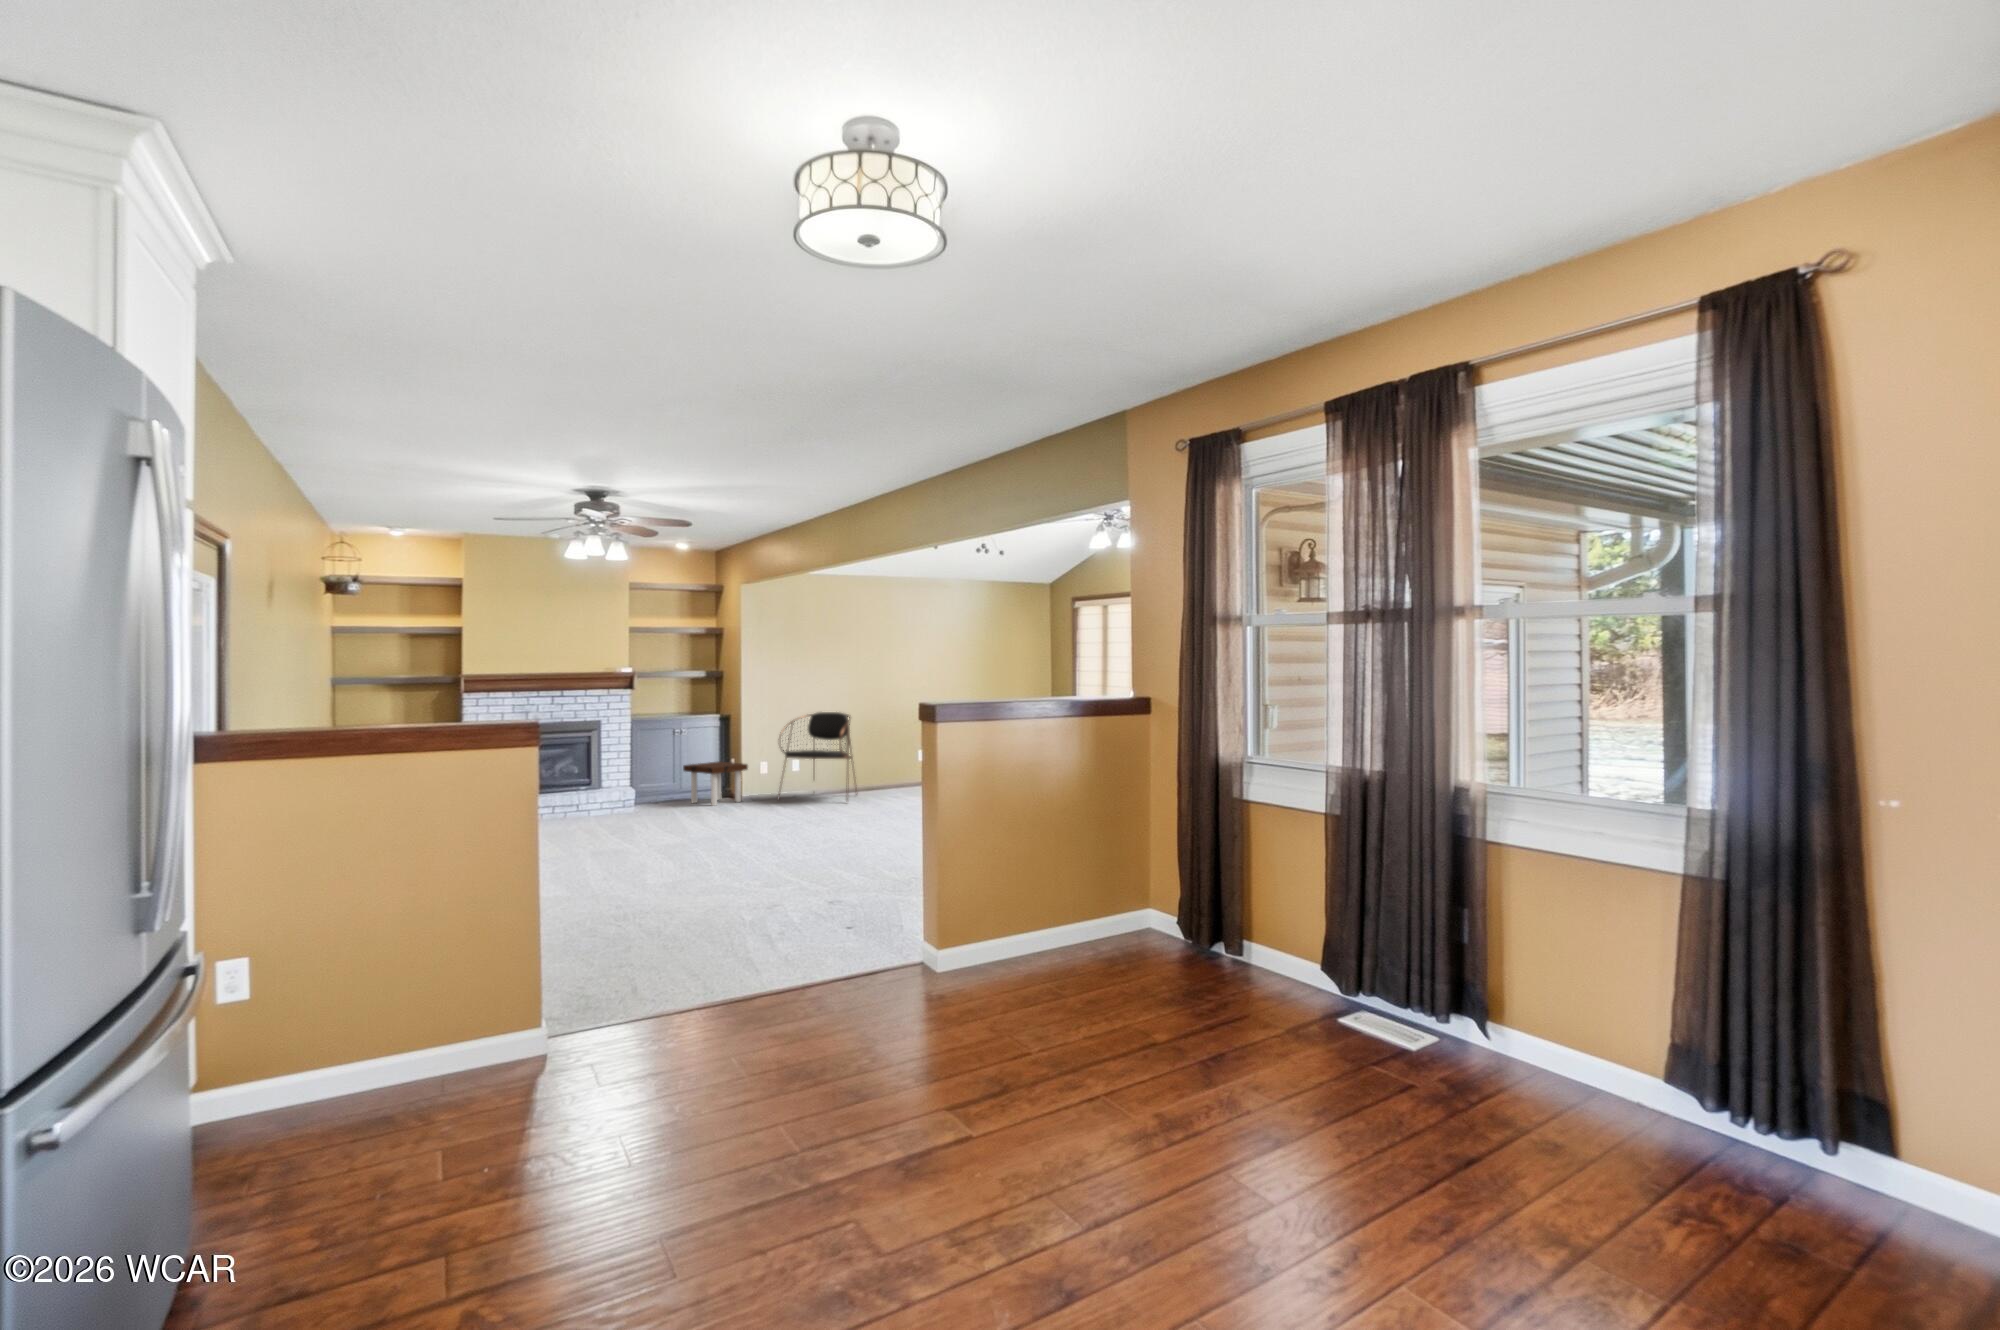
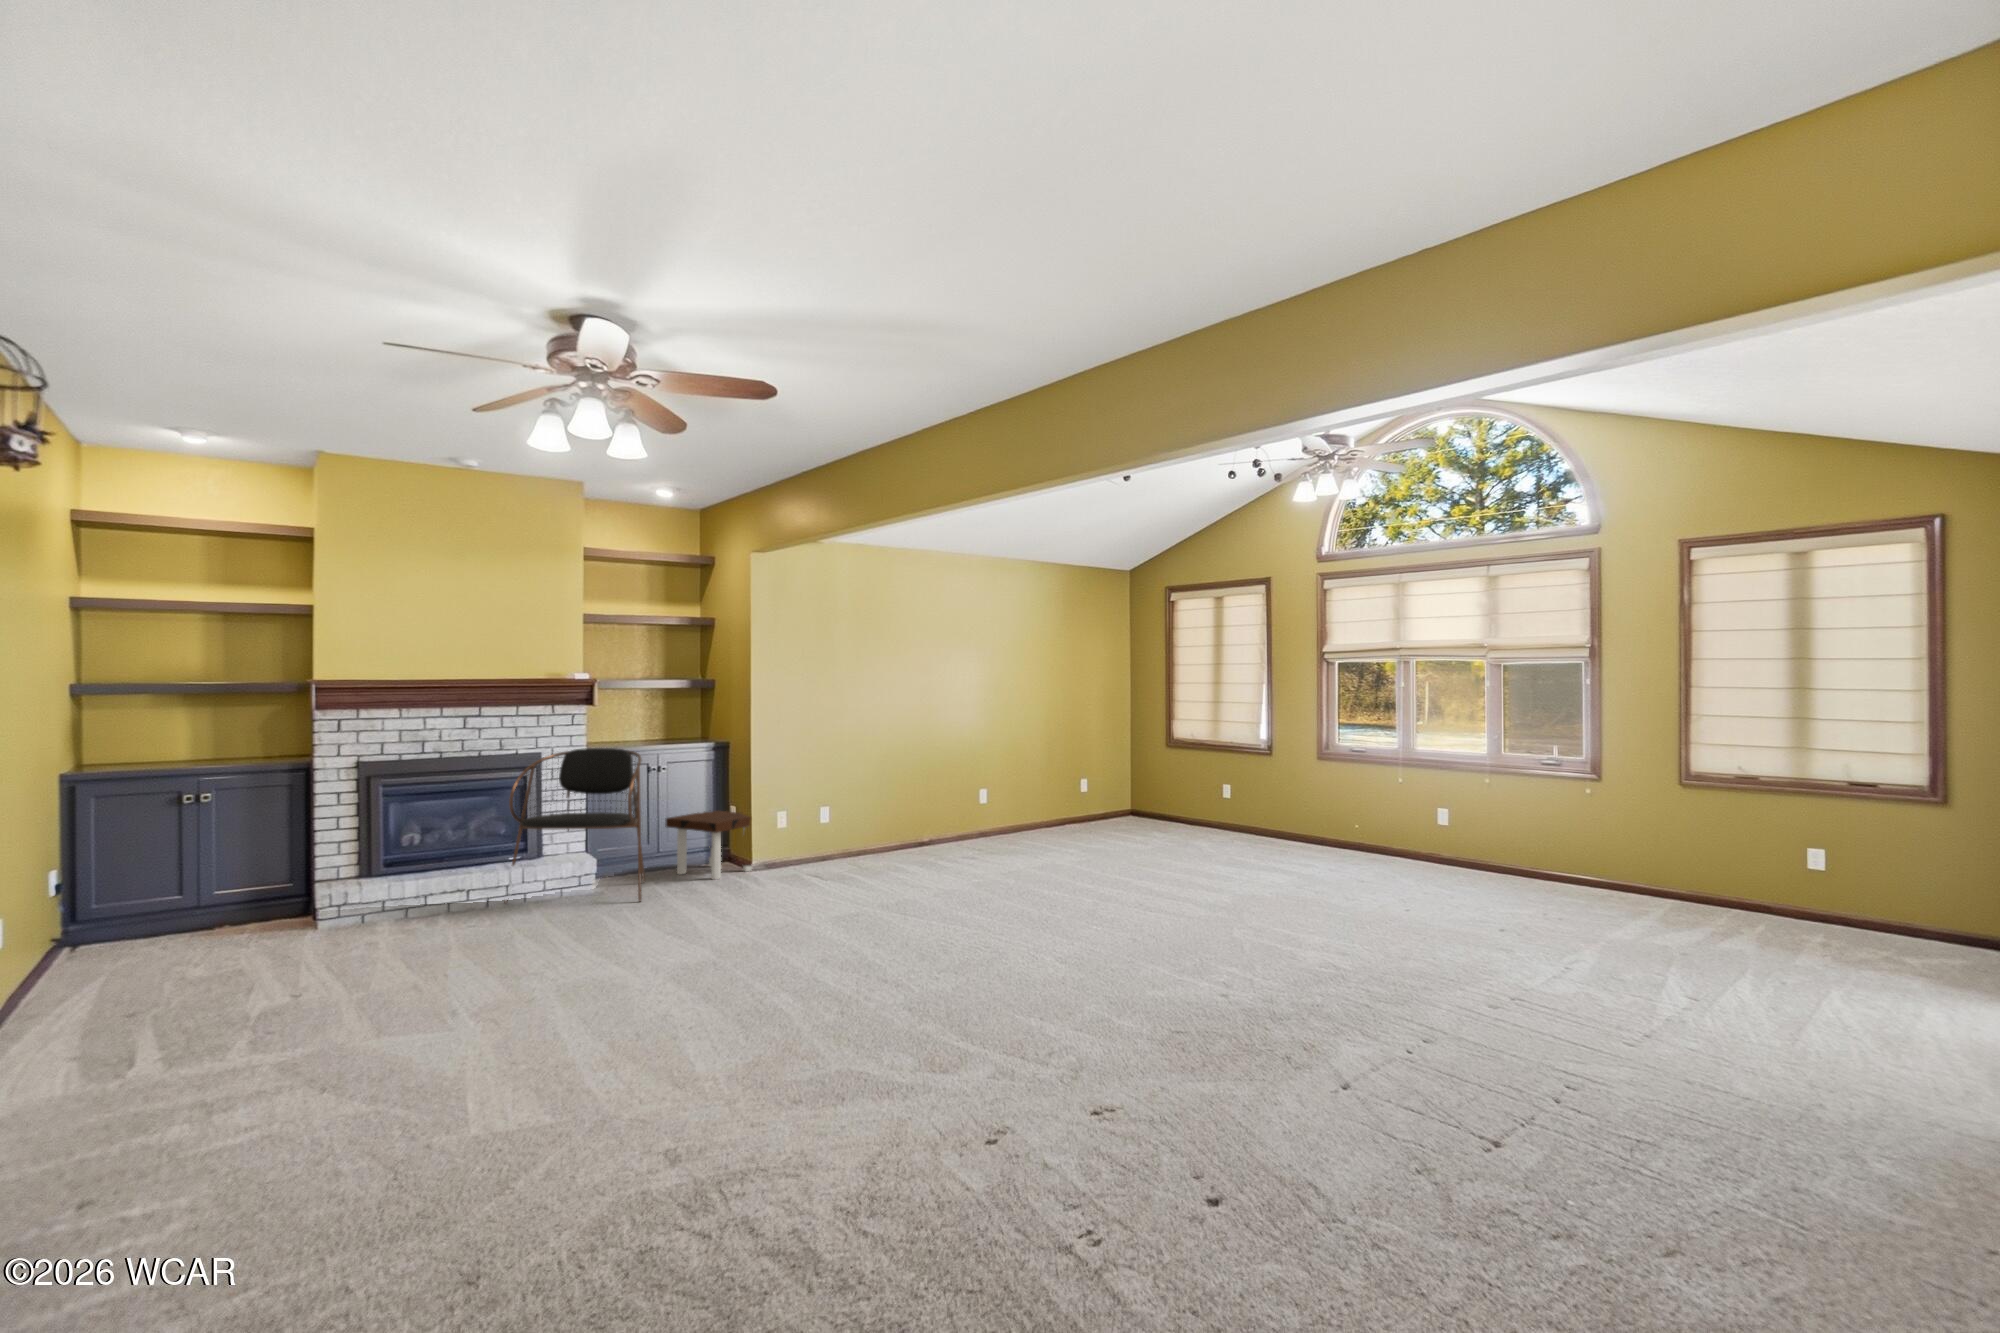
dining chair: present [778,712,854,799] -> present [504,748,645,904]

